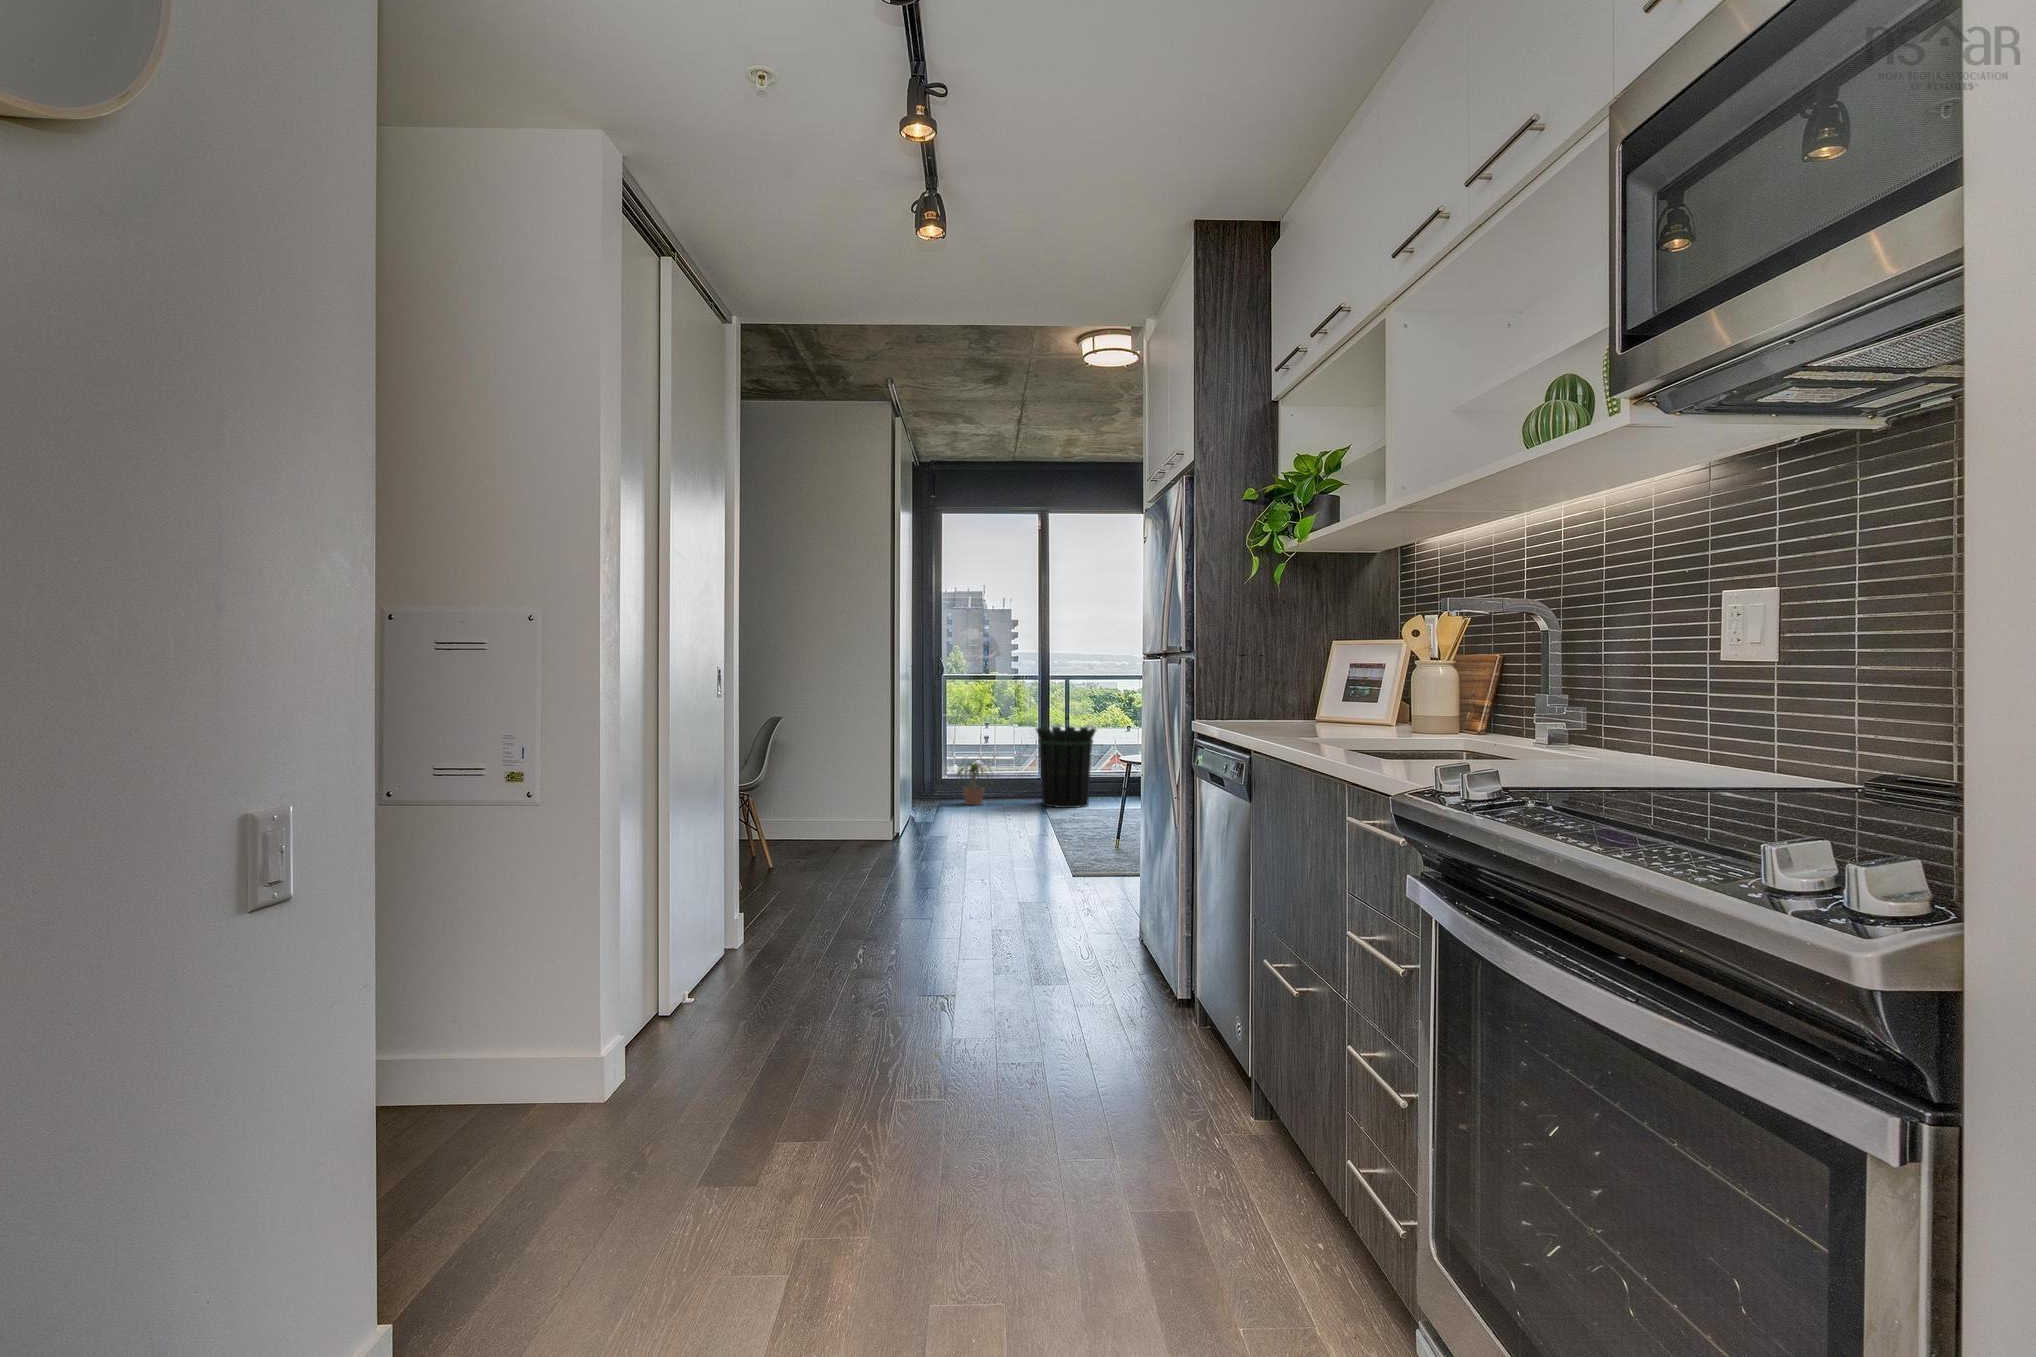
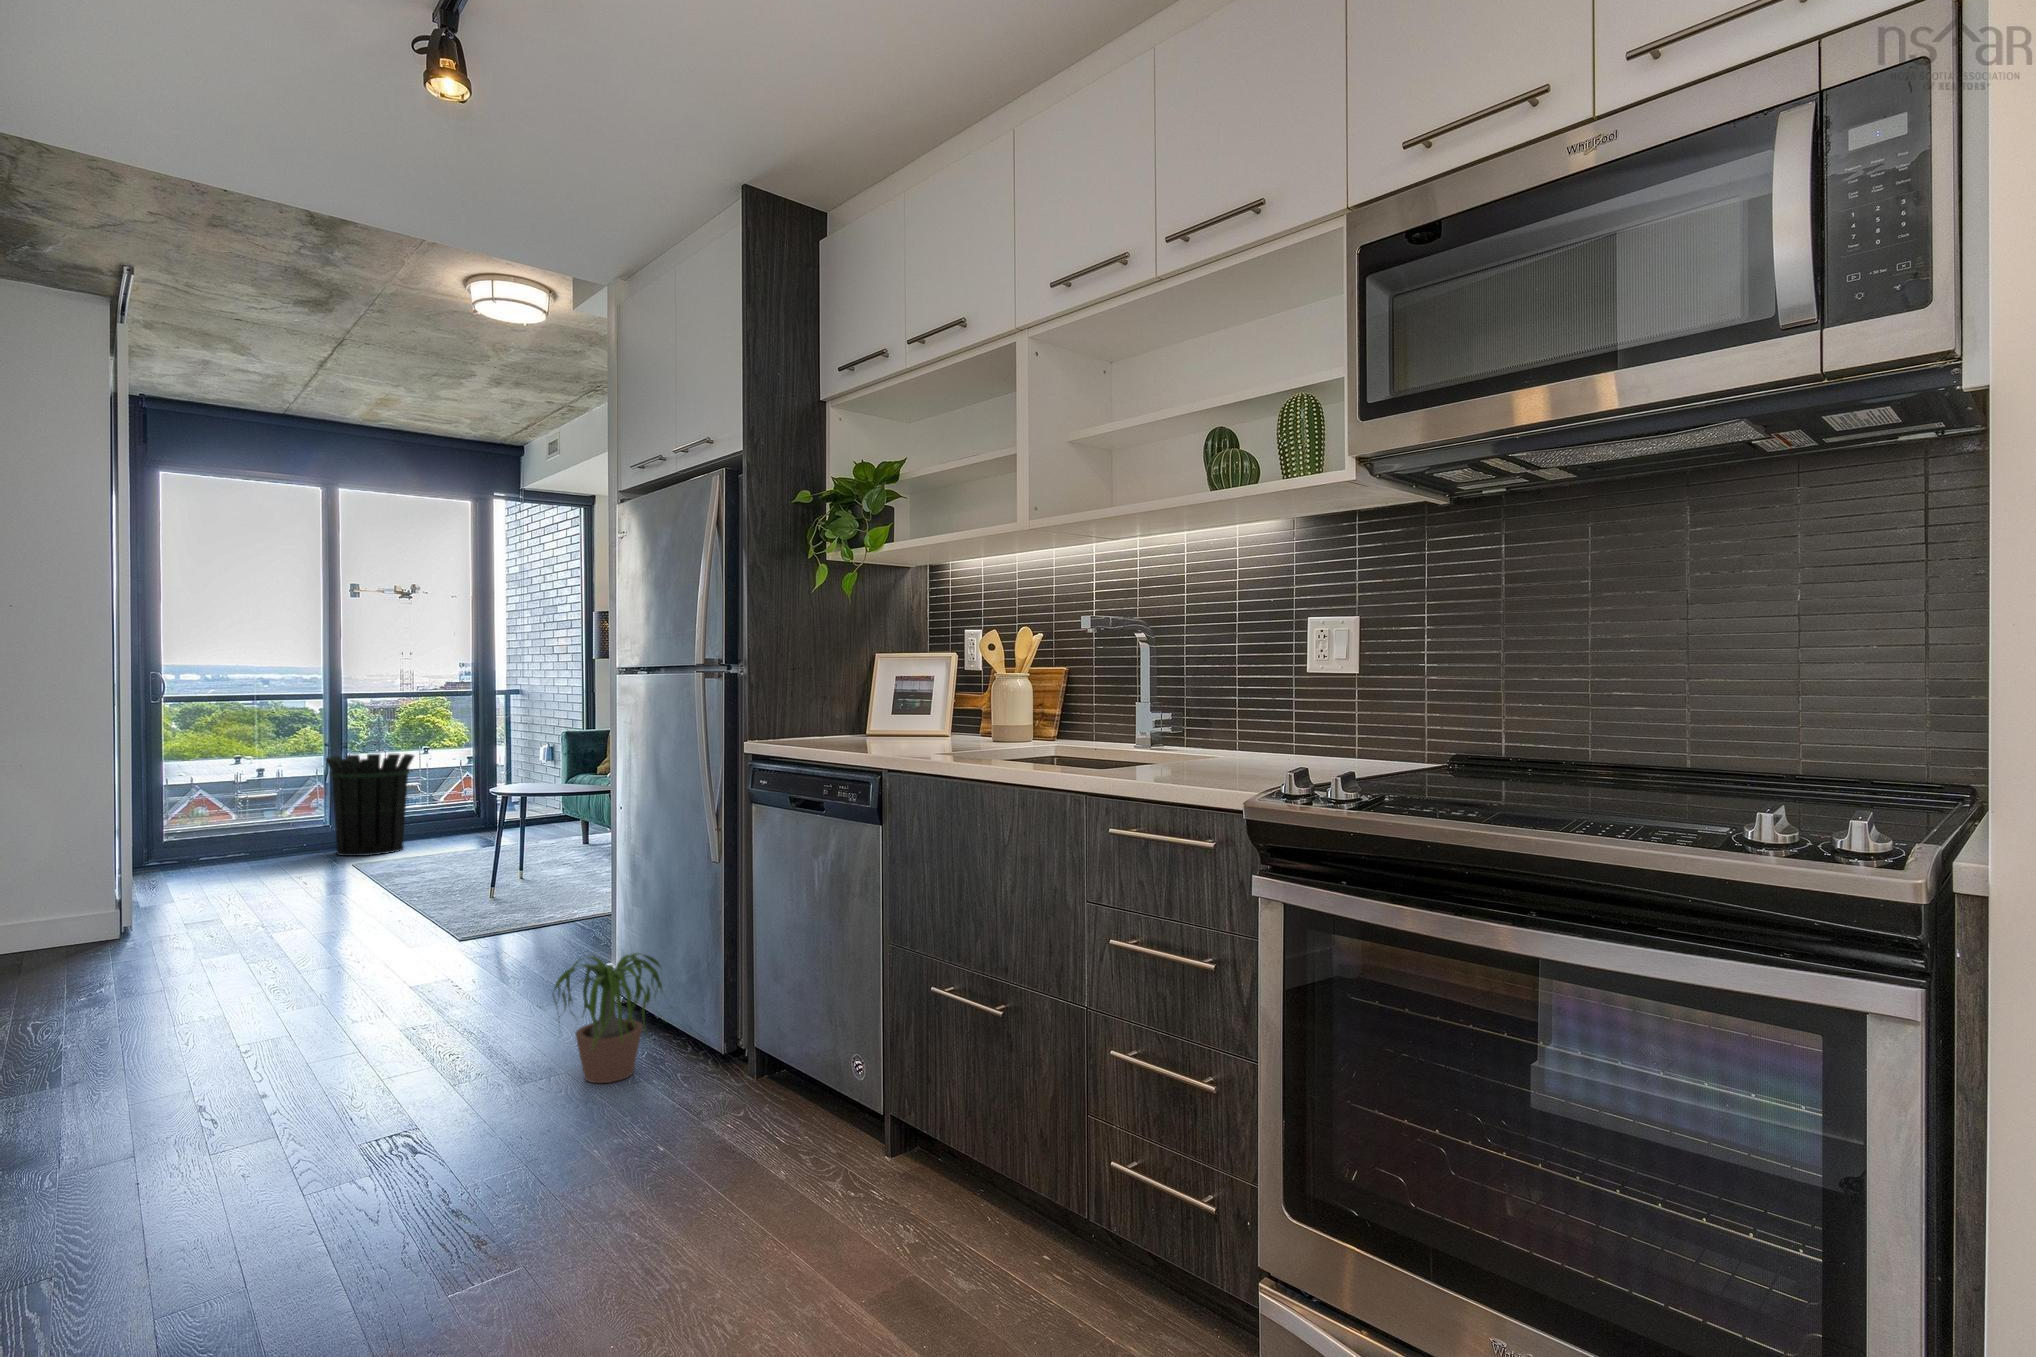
potted plant: present [957,762,993,805] -> present [553,953,663,1083]

